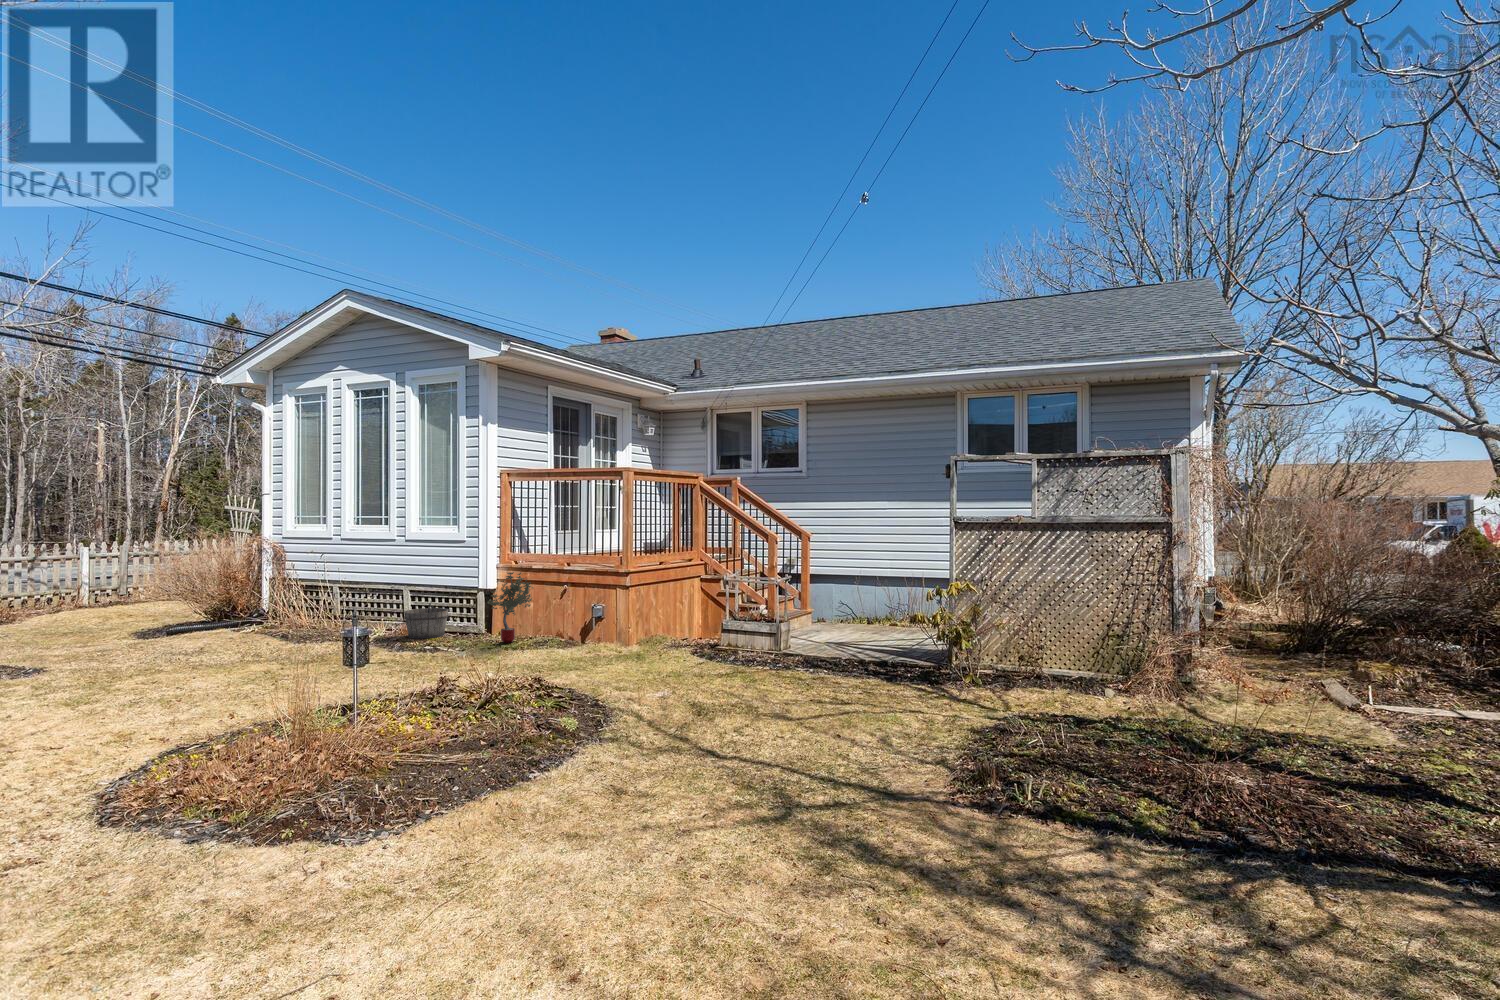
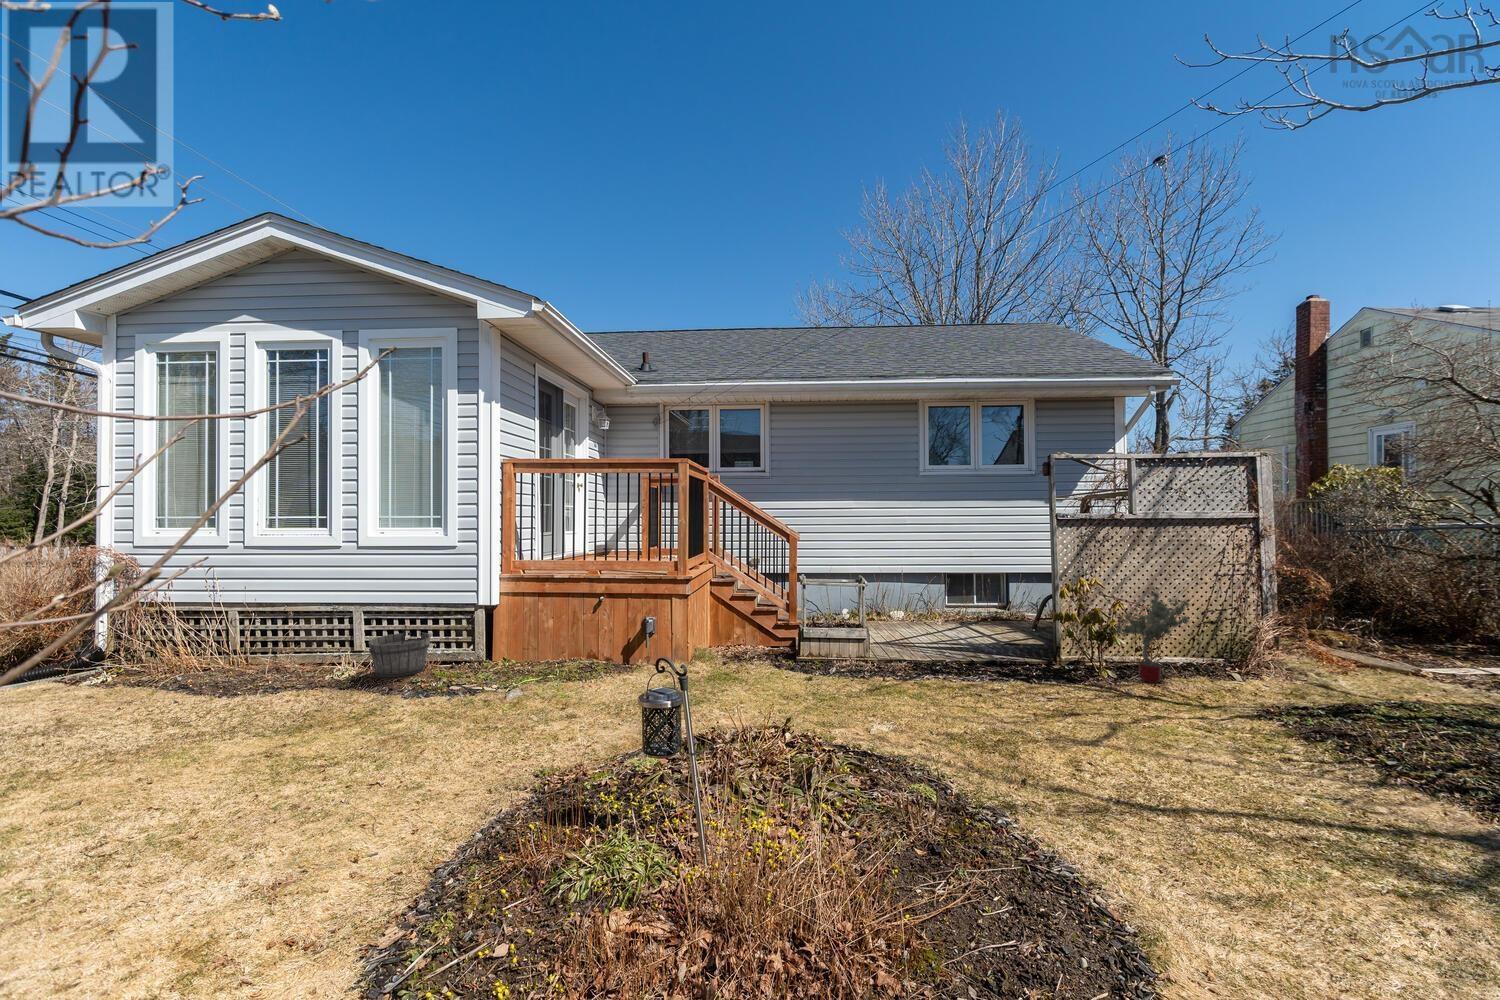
potted tree: present [488,572,533,643] -> present [1113,588,1189,683]

